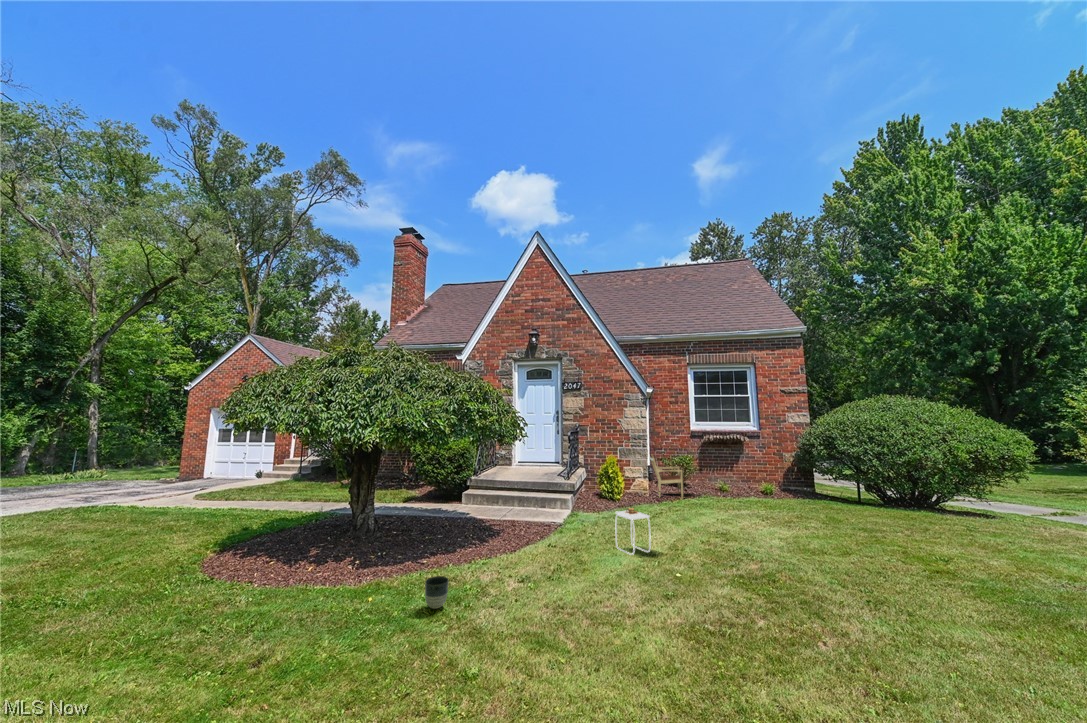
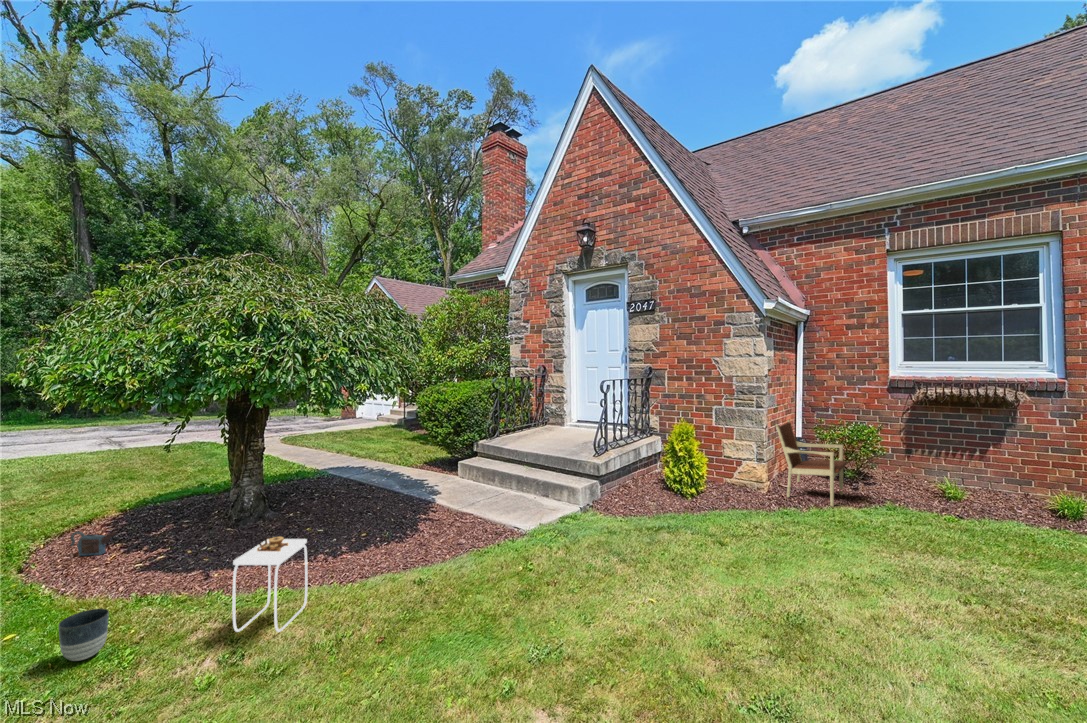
side table: present [616,508,651,555] -> present [233,537,307,632]
watering can: none [256,555,298,580] -> present [71,531,117,556]

